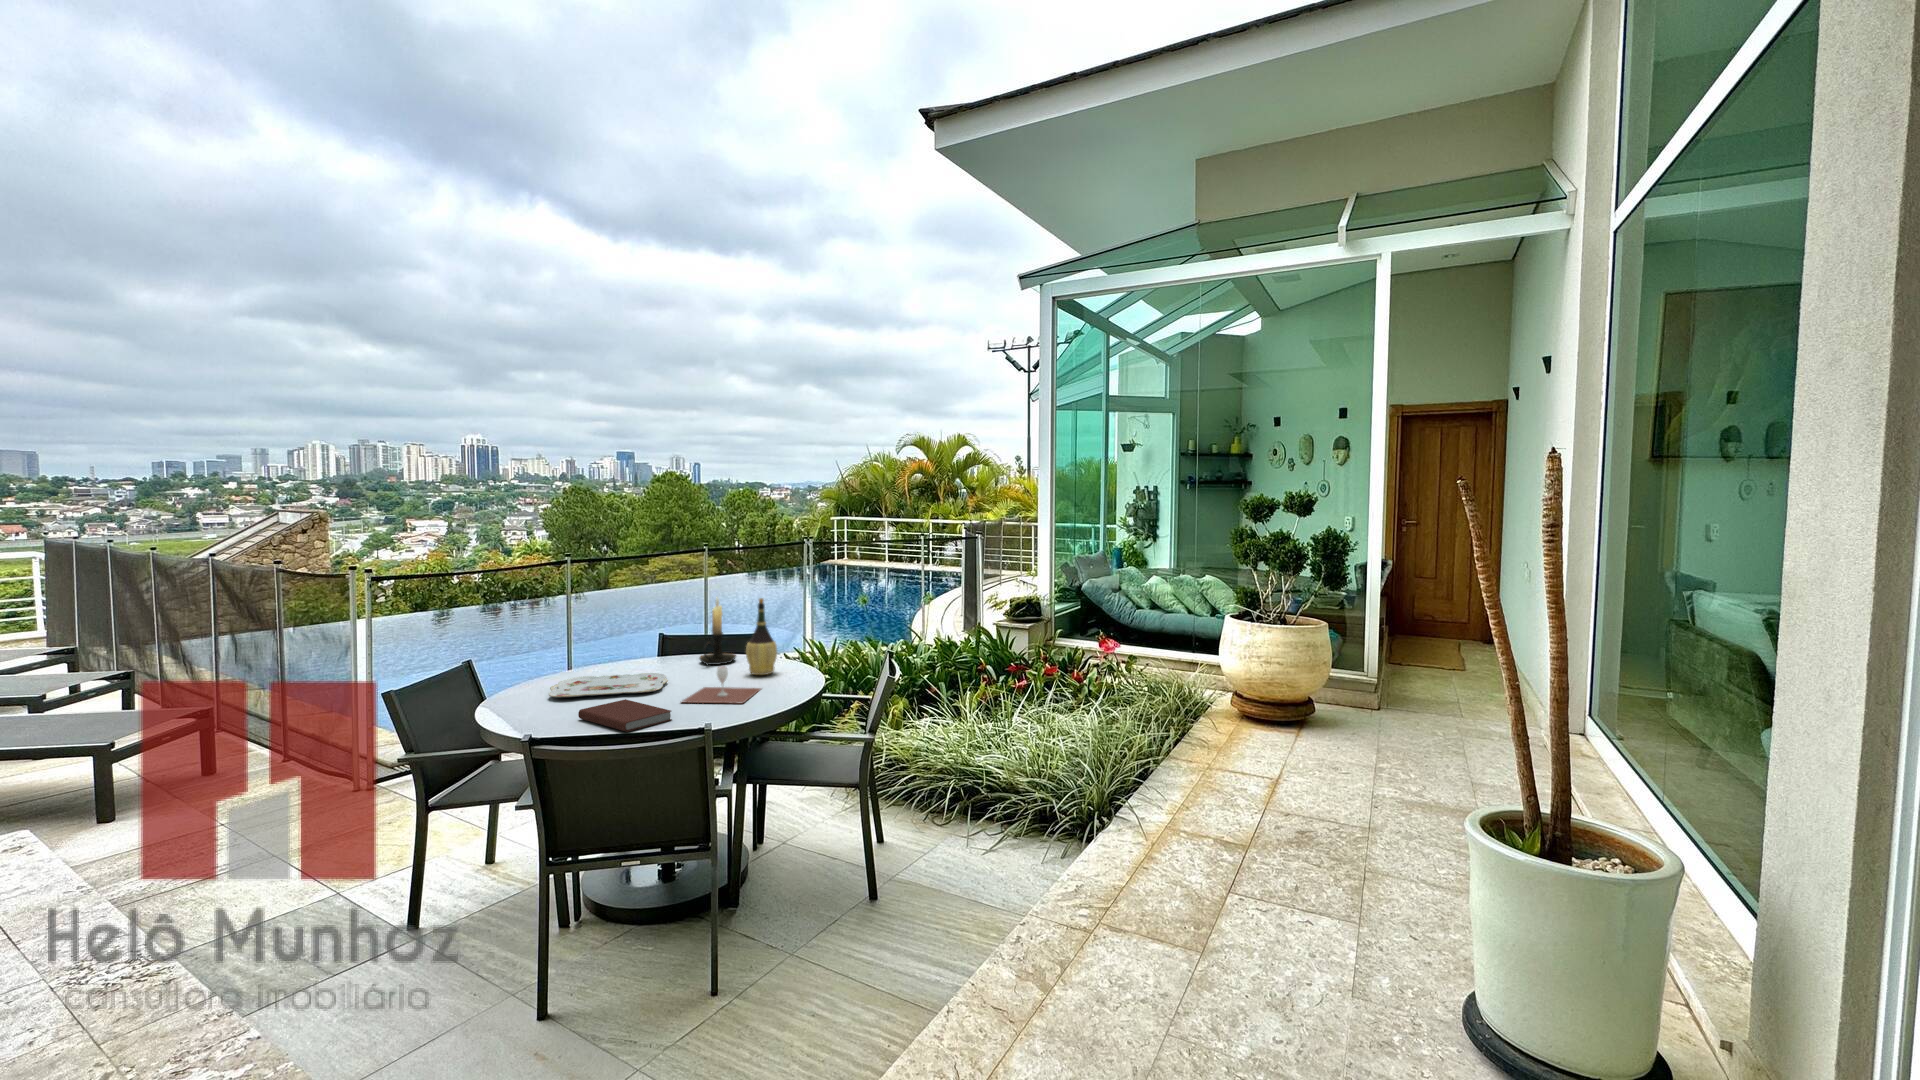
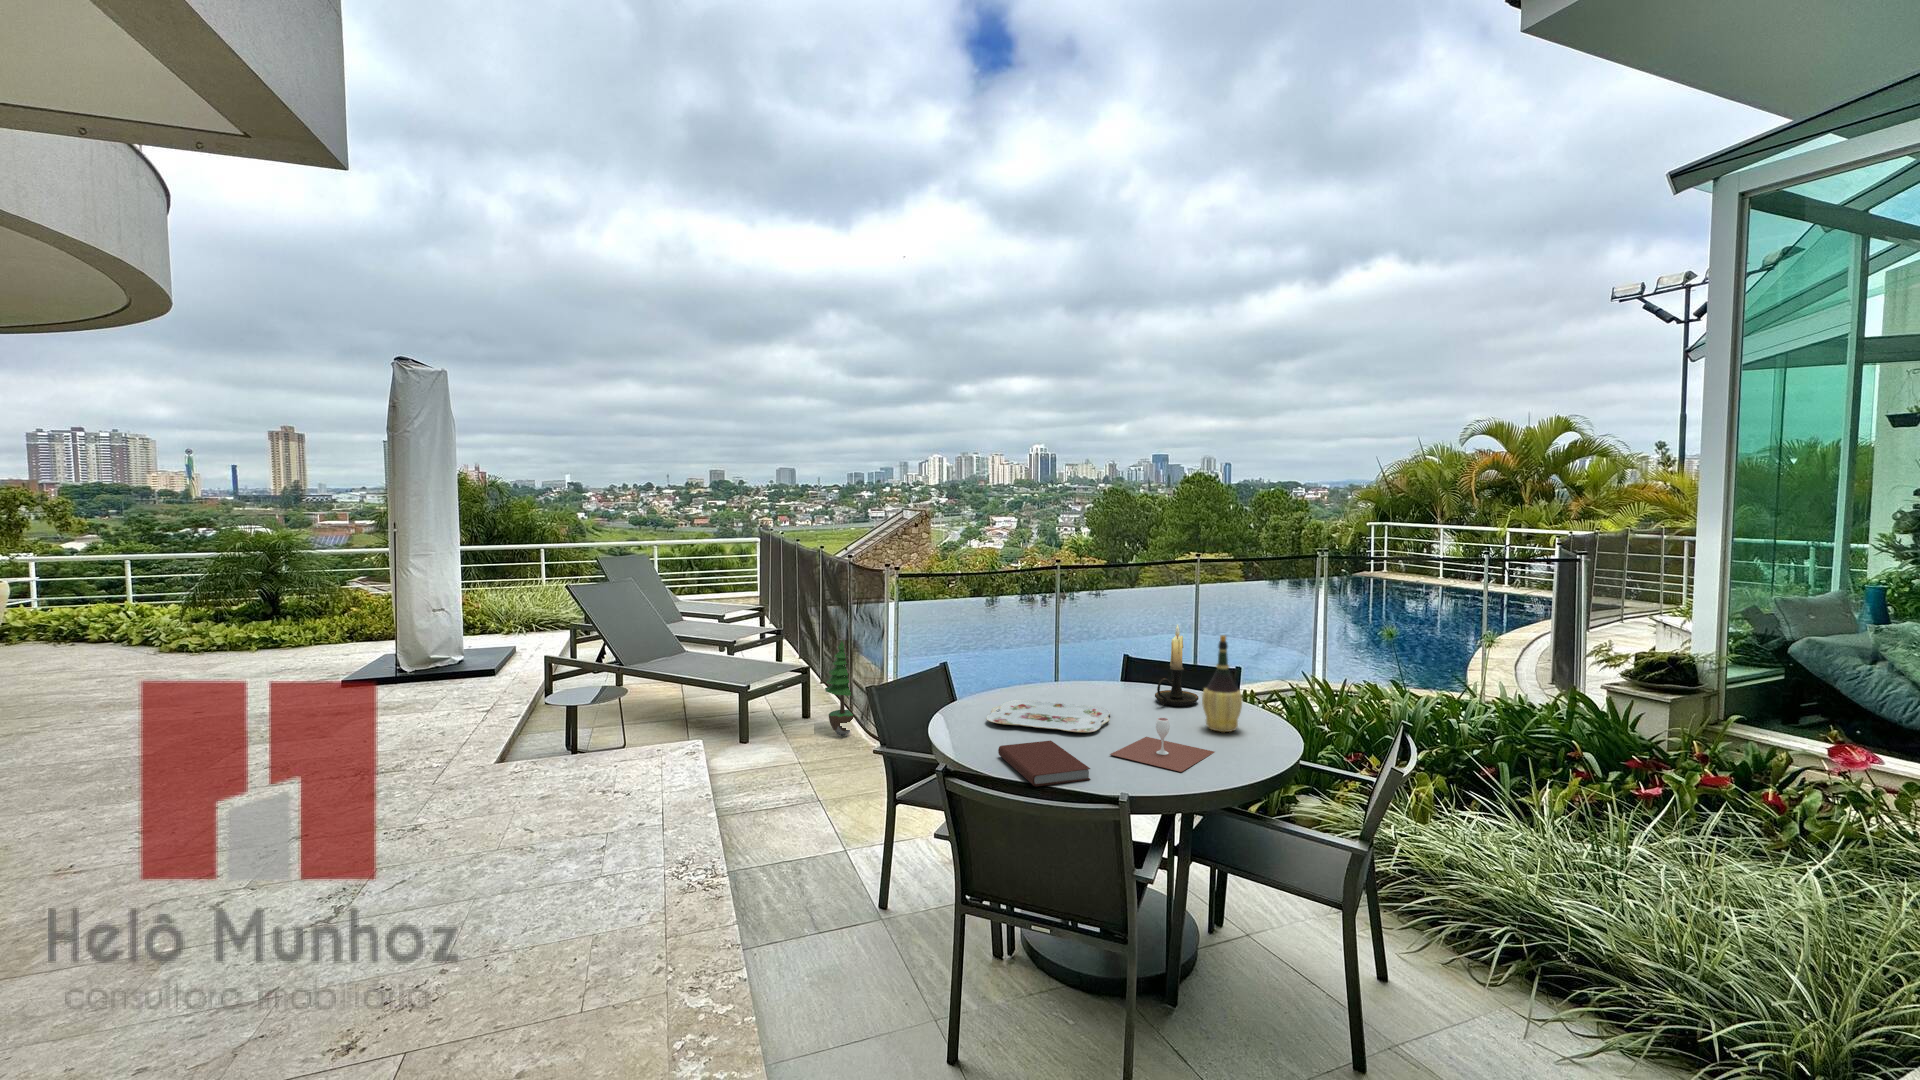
potted tree: none [259,662,313,778] -> present [825,640,853,736]

